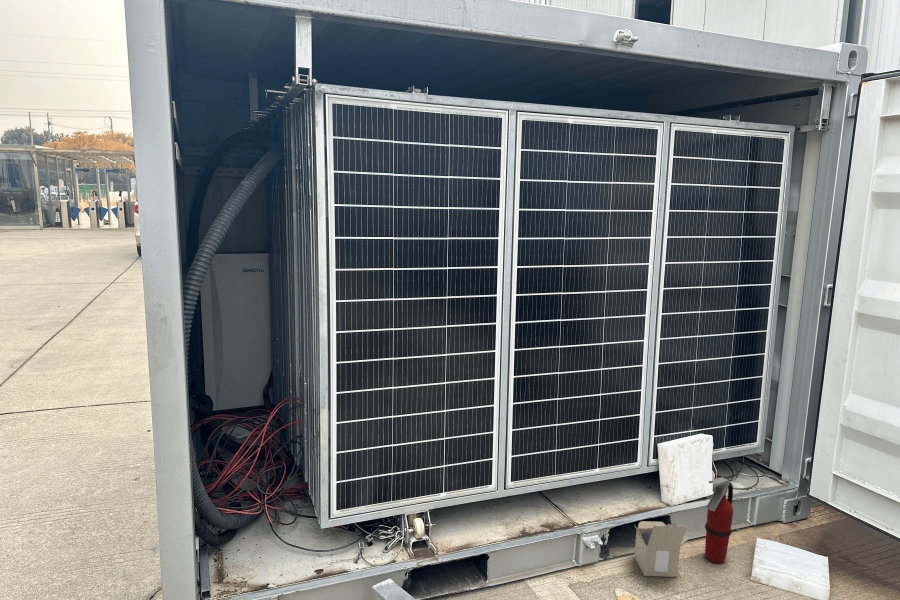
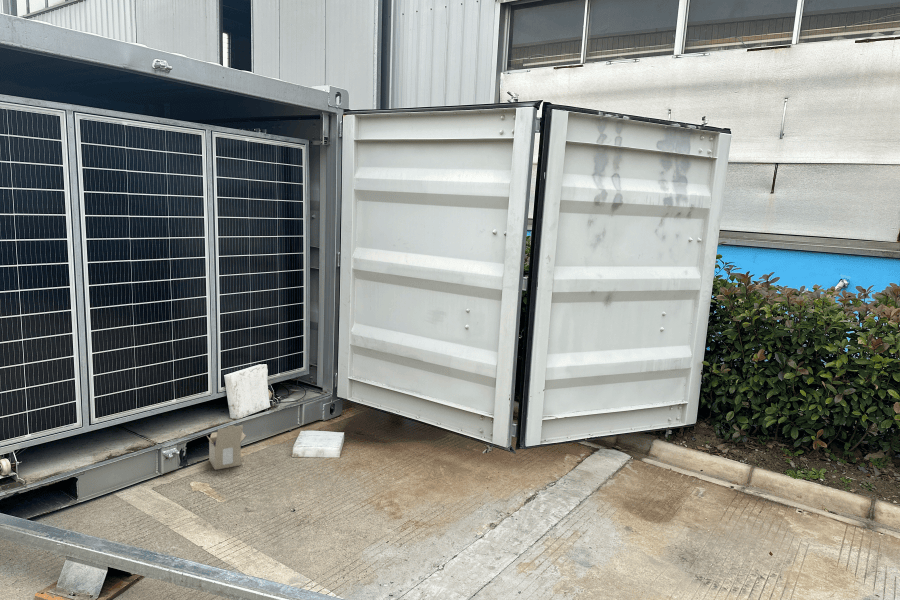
fire extinguisher: present [705,478,733,563] -> none [259,390,281,452]

